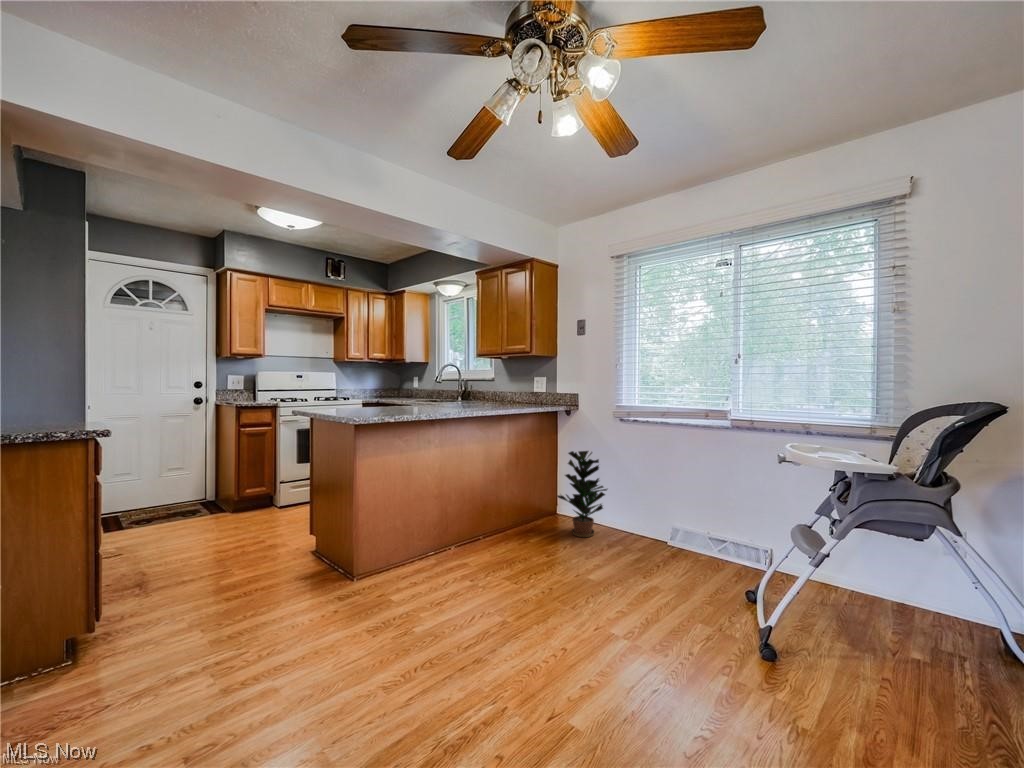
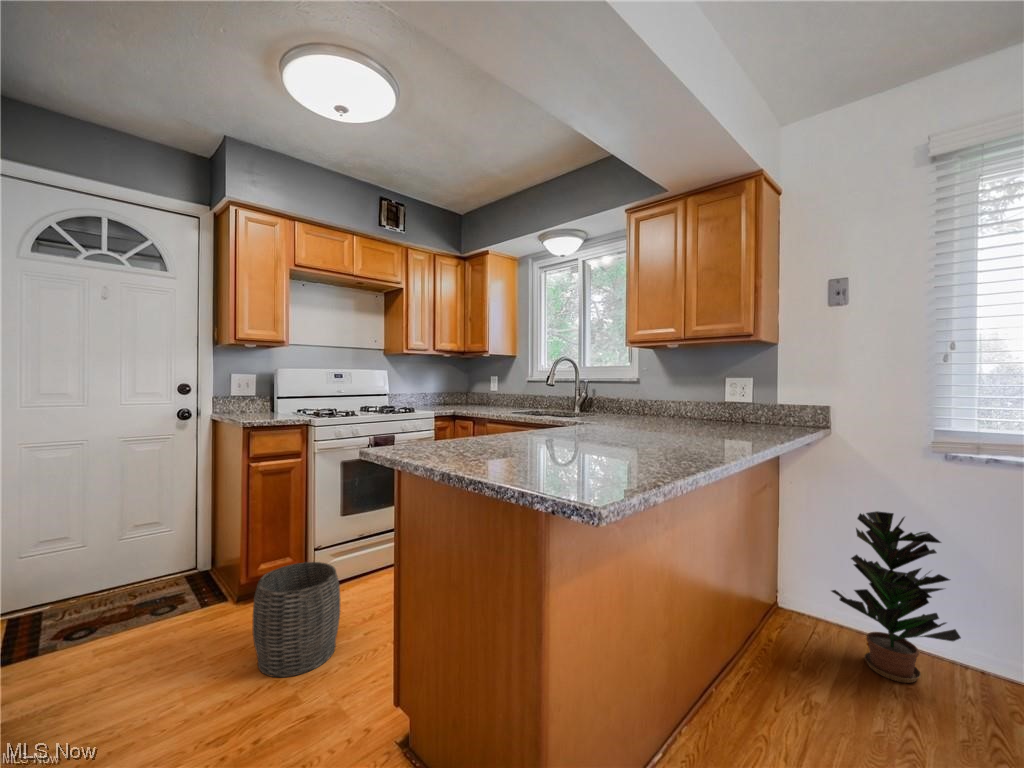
woven basket: none [240,482,289,535] -> present [253,562,340,677]

